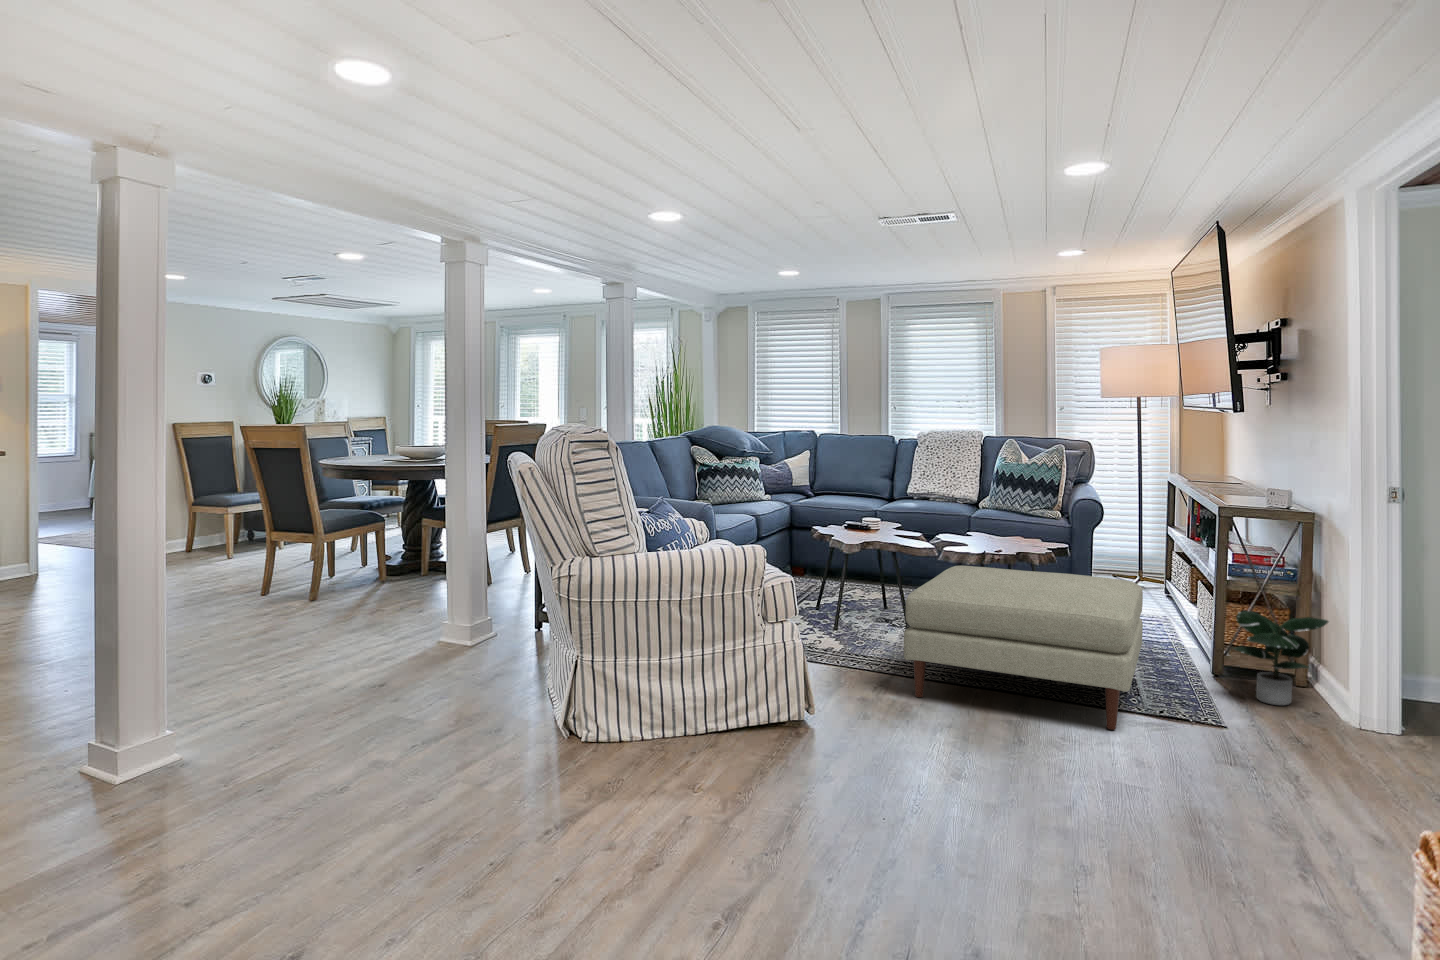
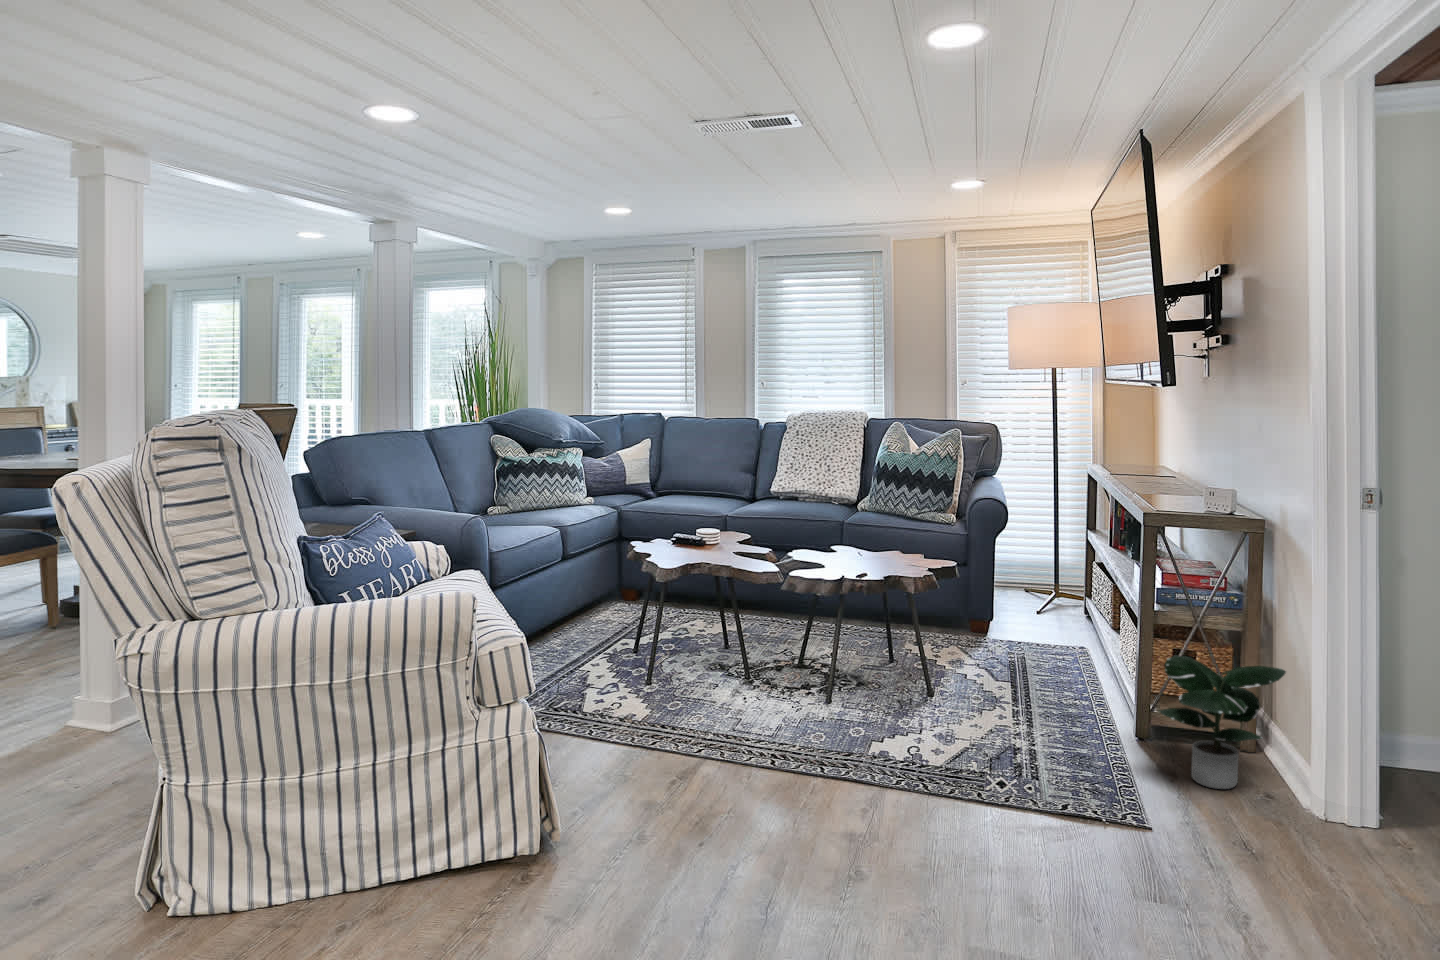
ottoman: present [904,566,1143,730] -> none [705,600,1041,847]

